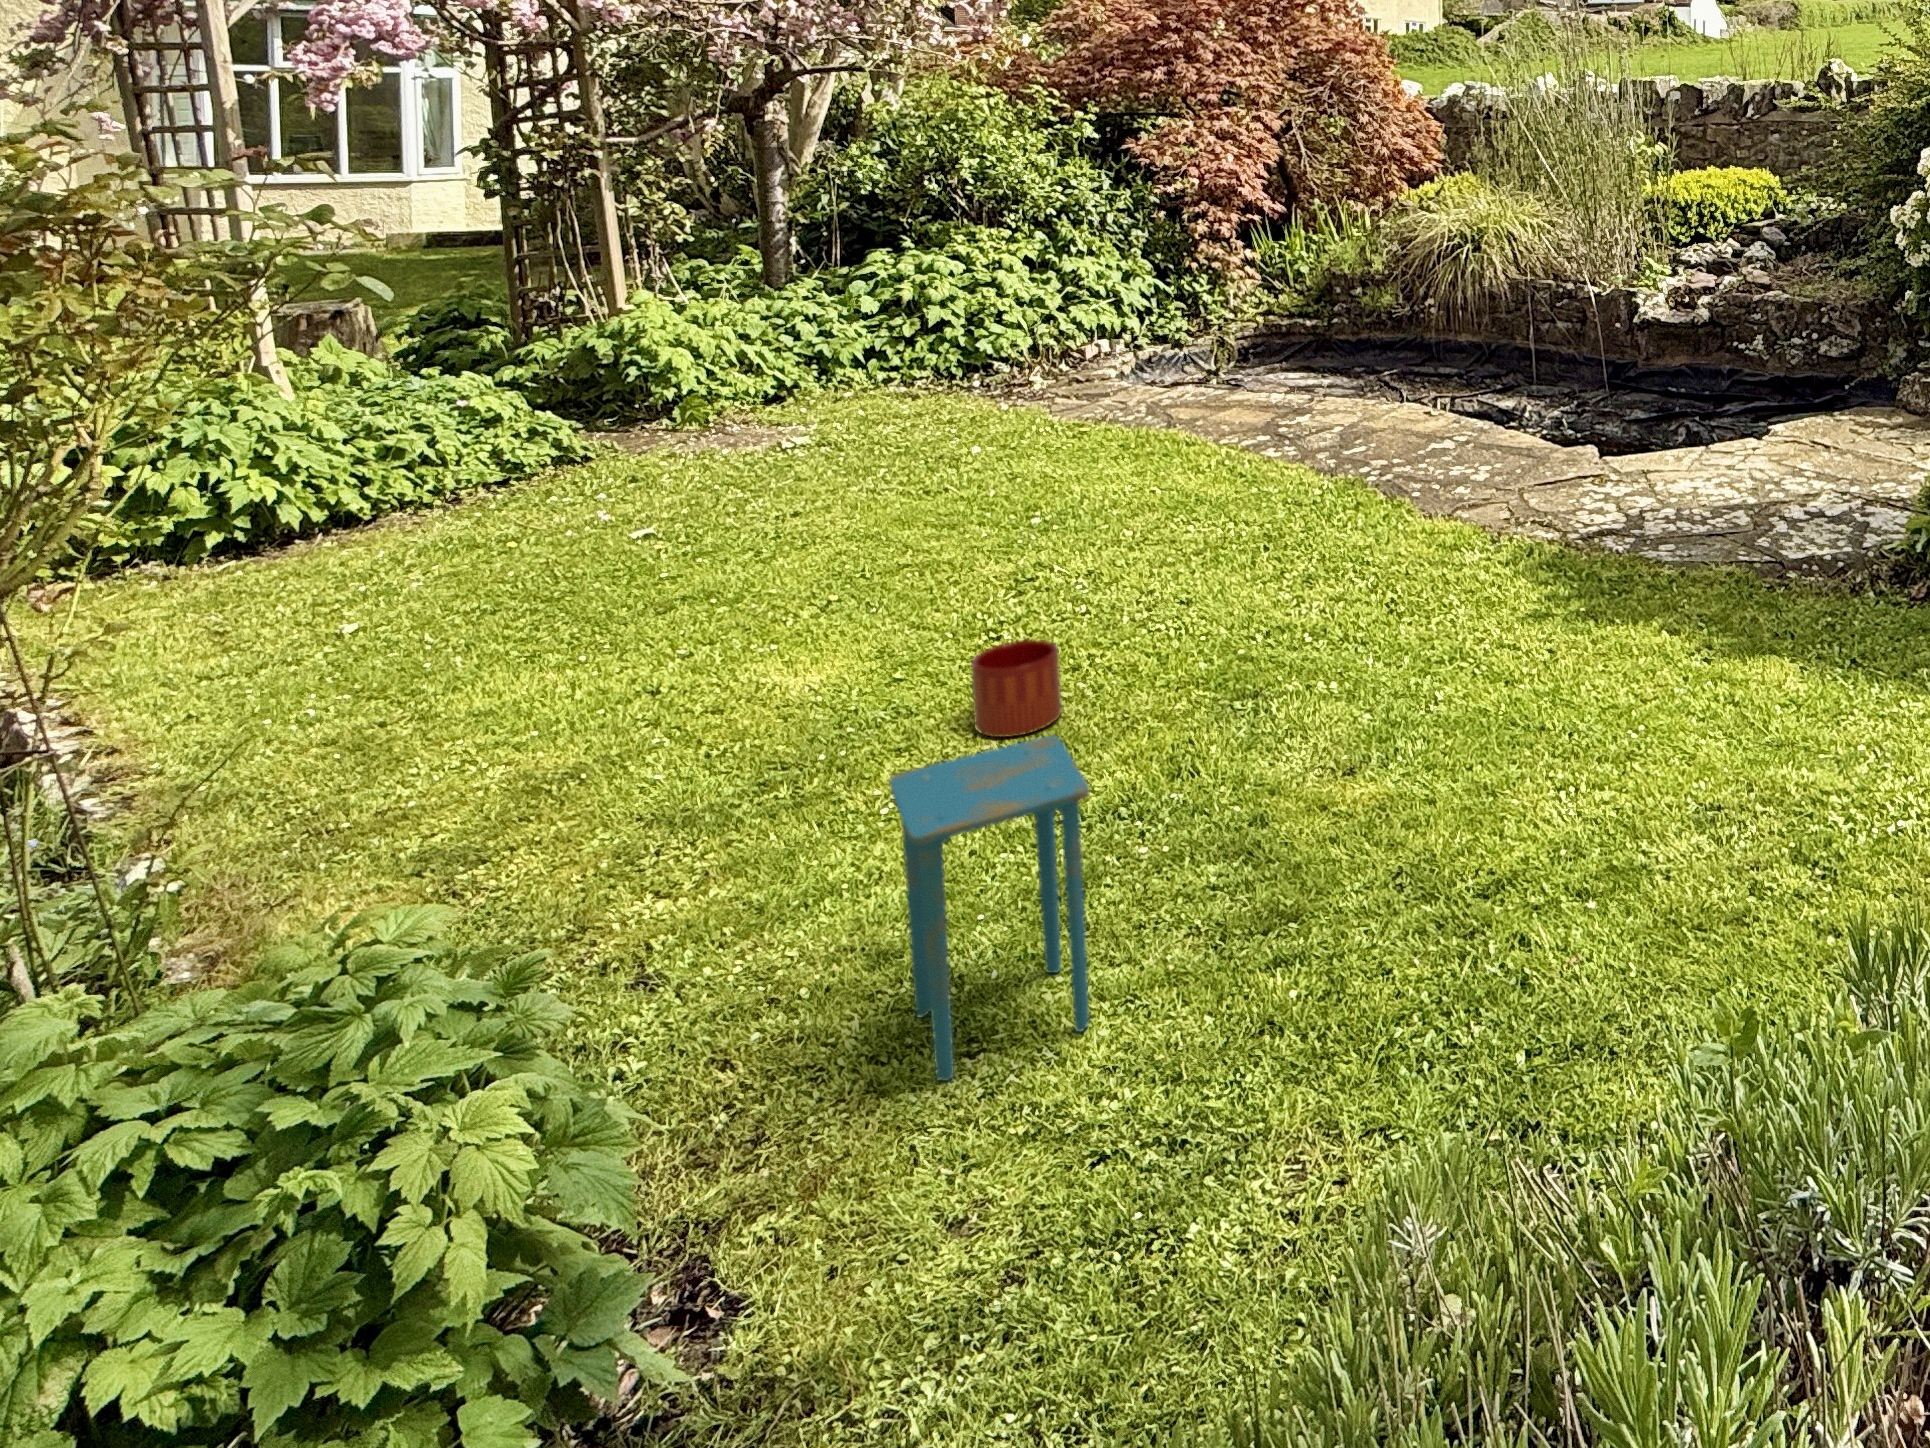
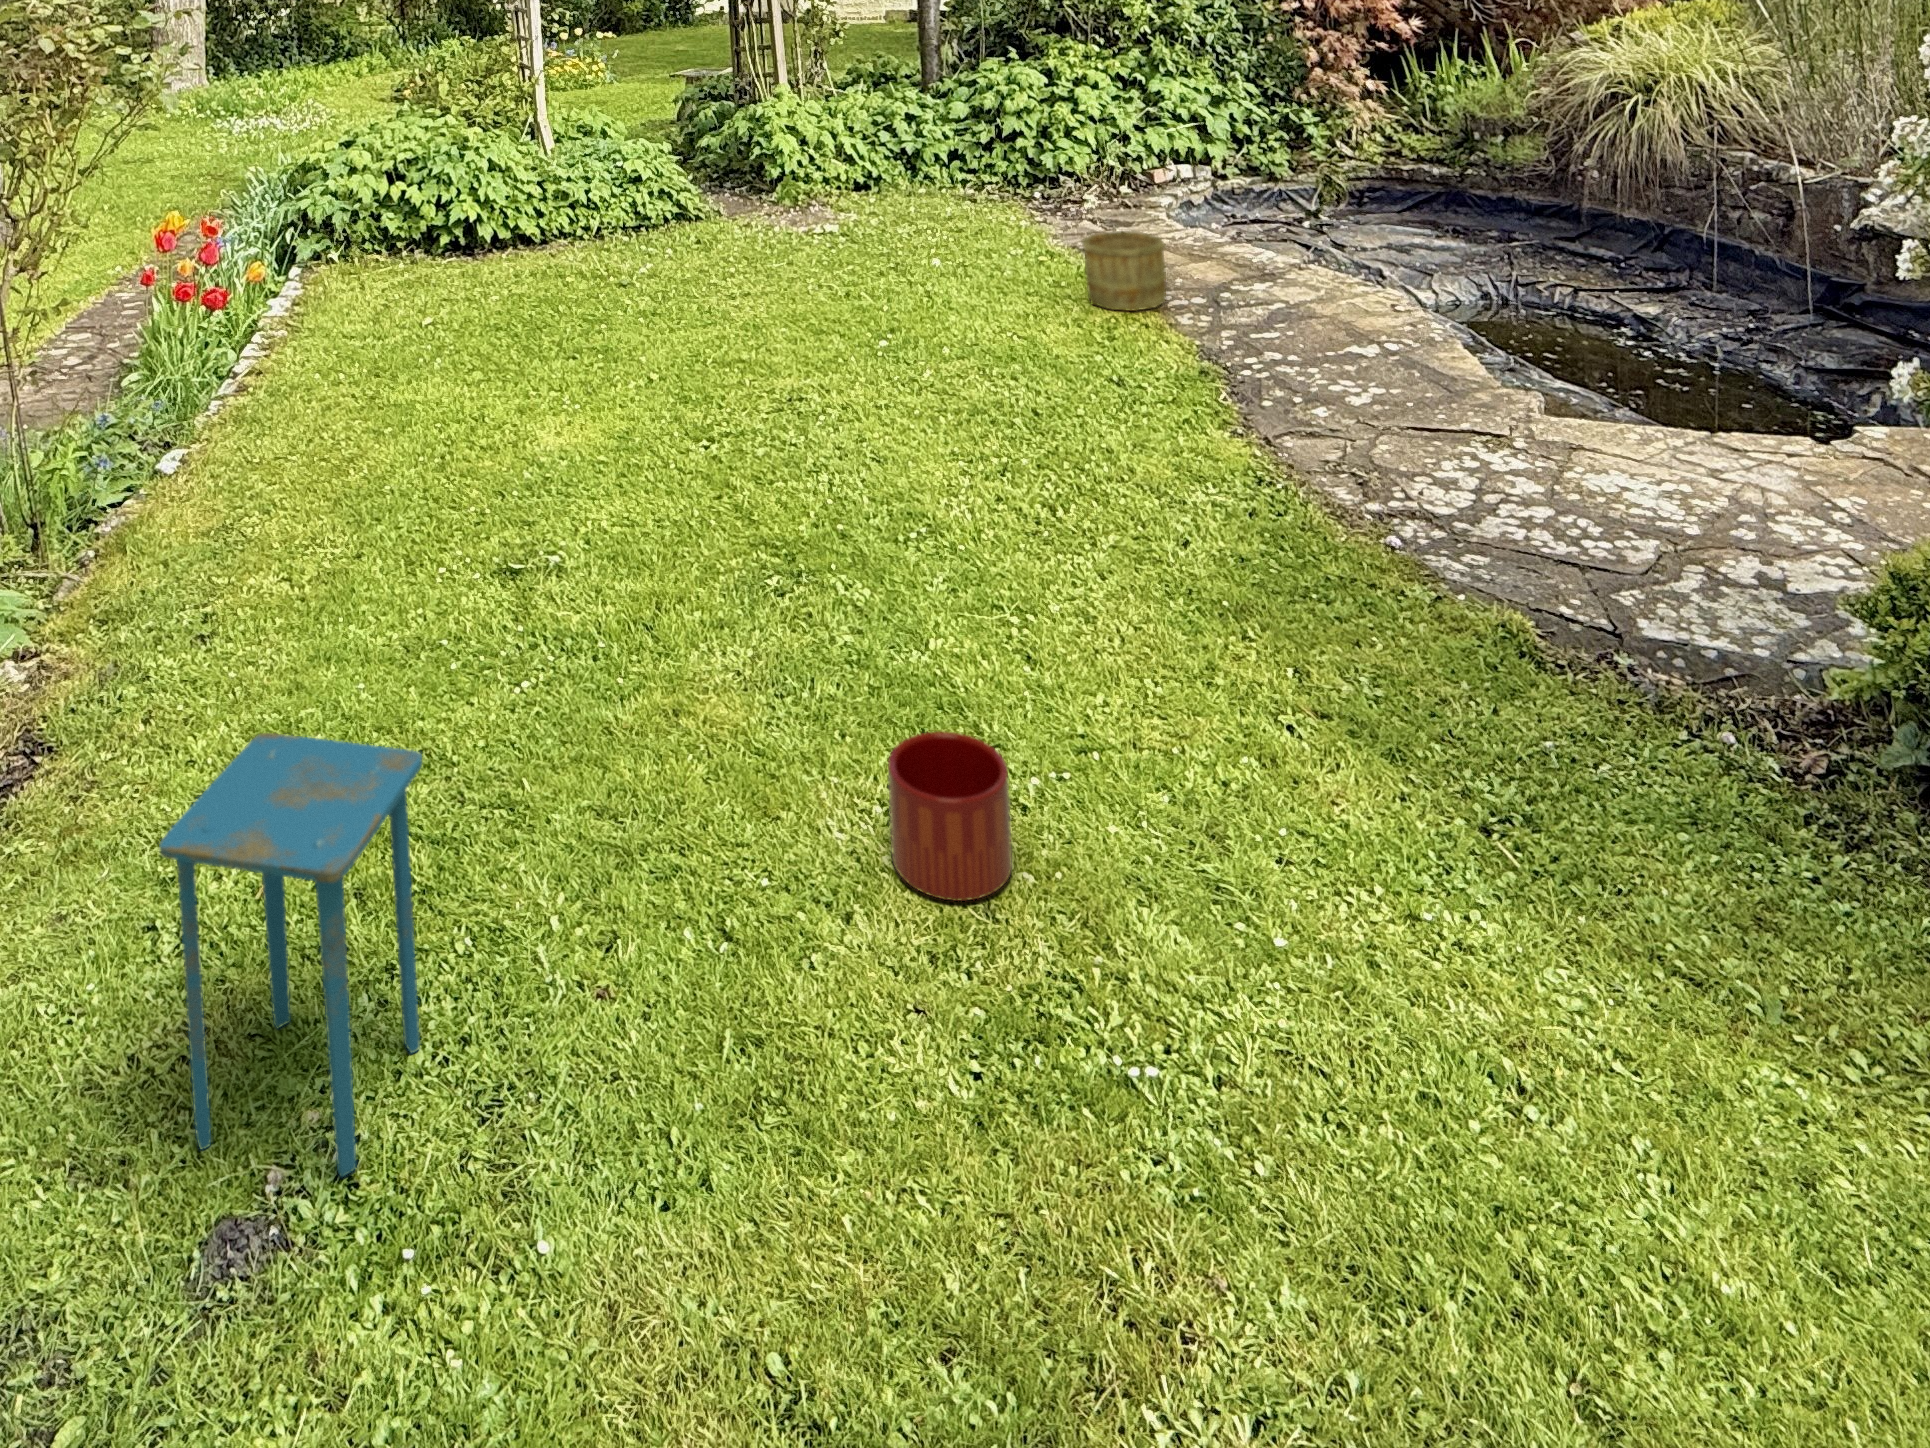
wooden bucket: none [1098,380,1176,449] -> present [1082,231,1166,311]
planter: present [971,640,1062,737] -> present [888,731,1012,901]

